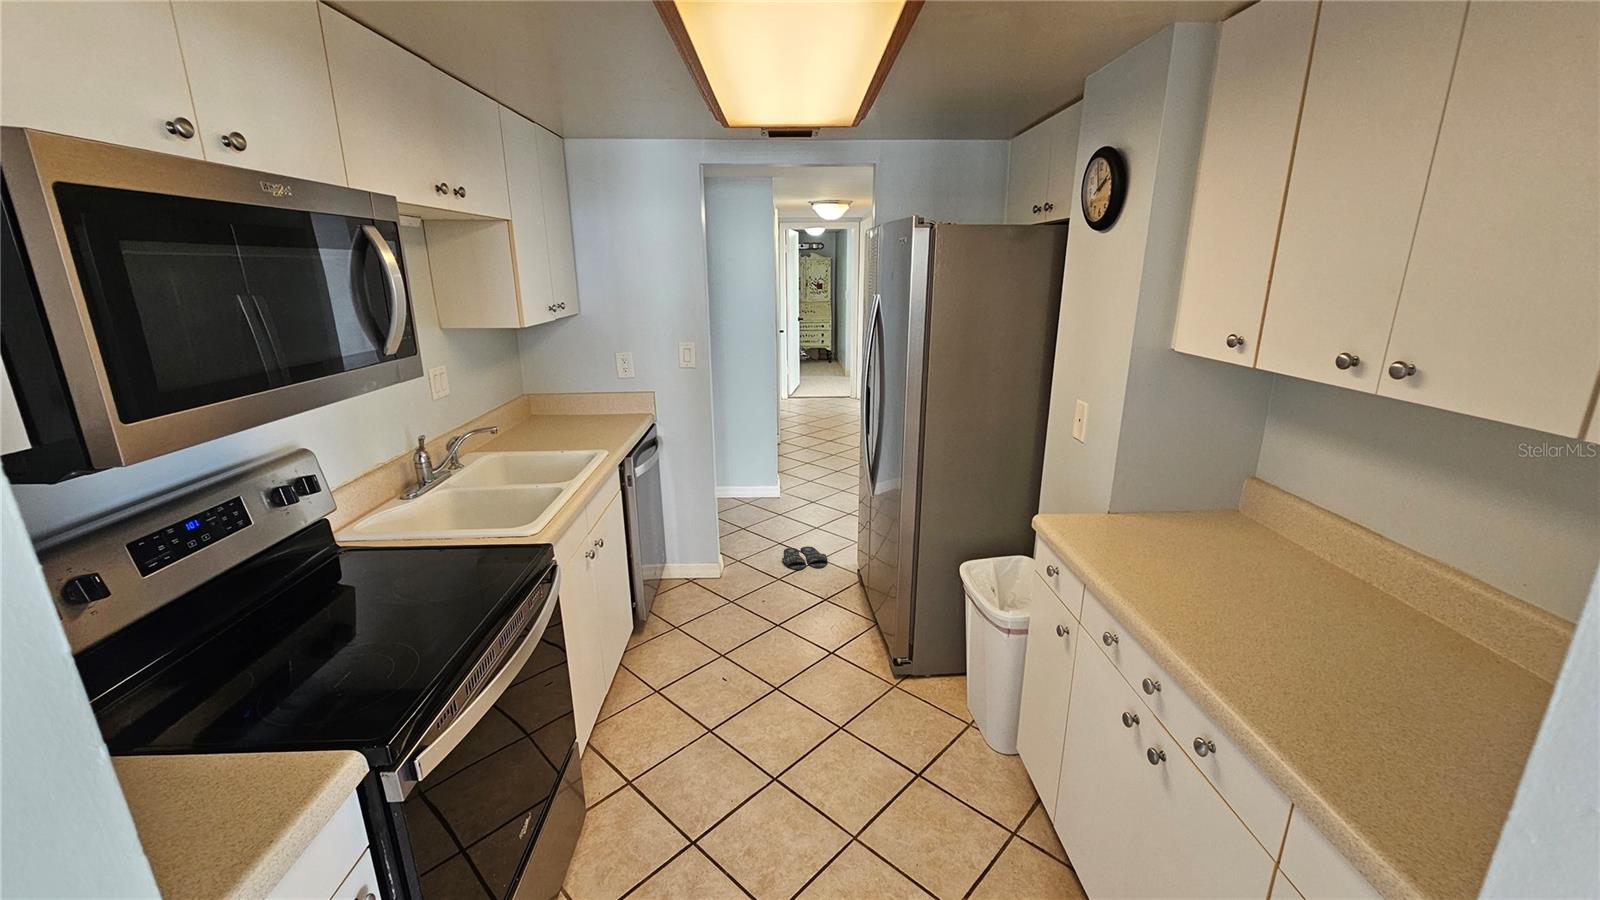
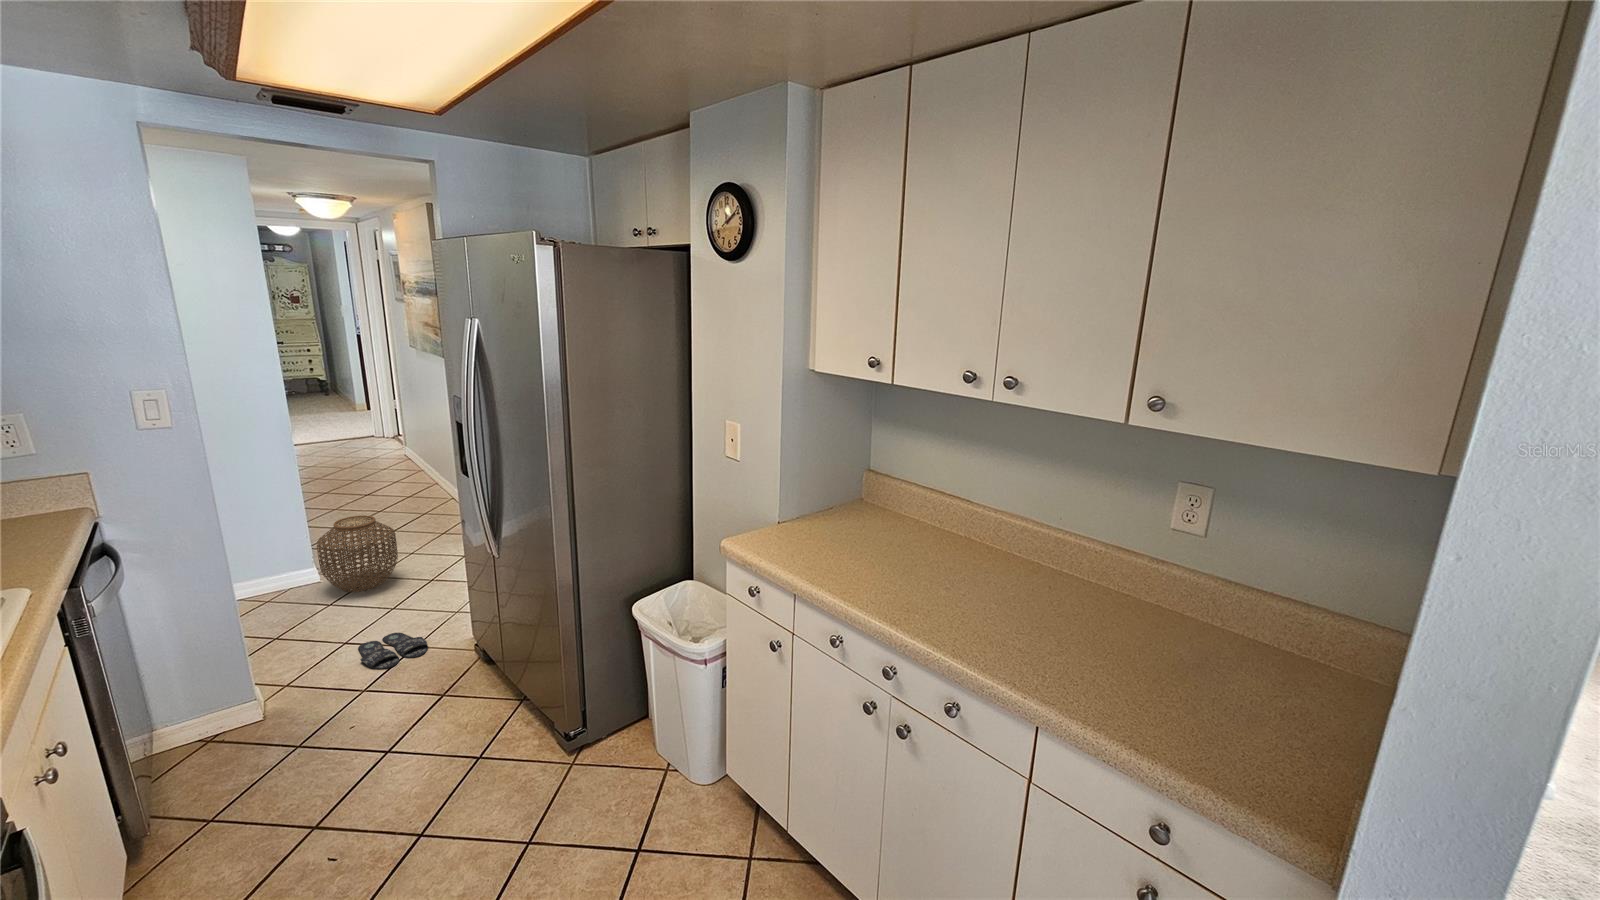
woven basket: none [777,453,829,512] -> present [317,515,398,592]

